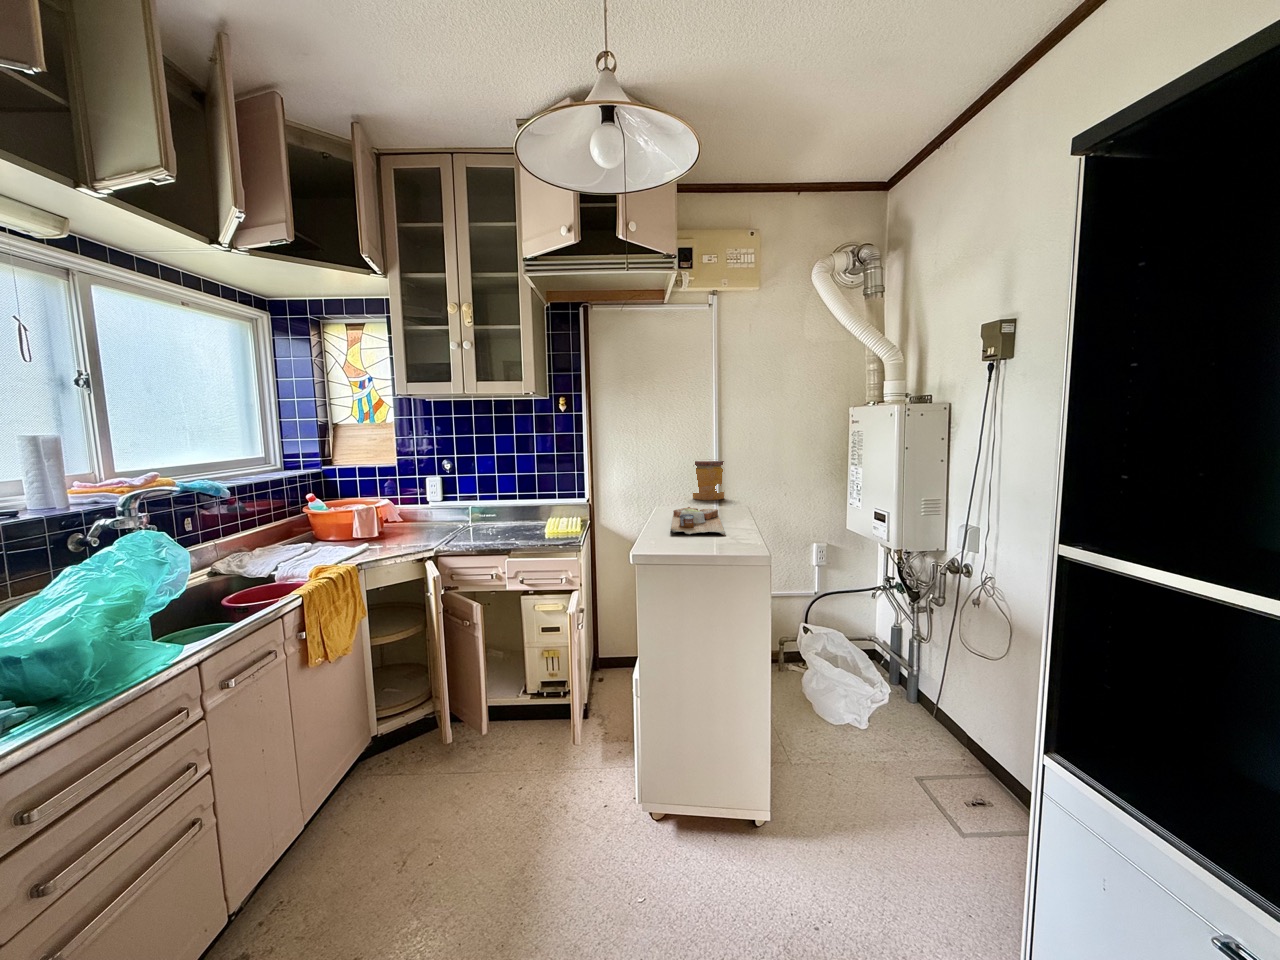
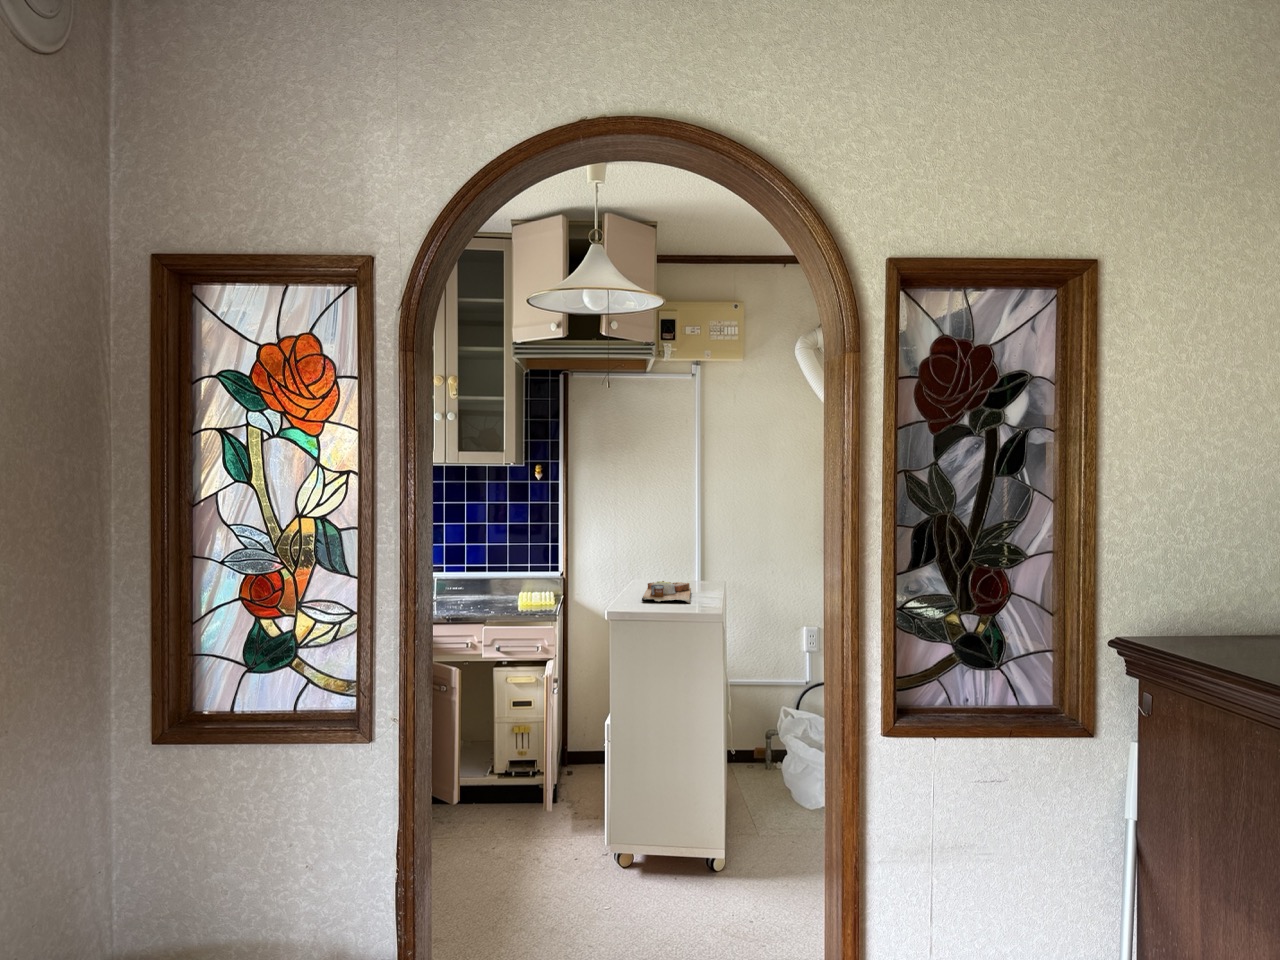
jar: present [693,461,724,500] -> none [674,535,708,579]

